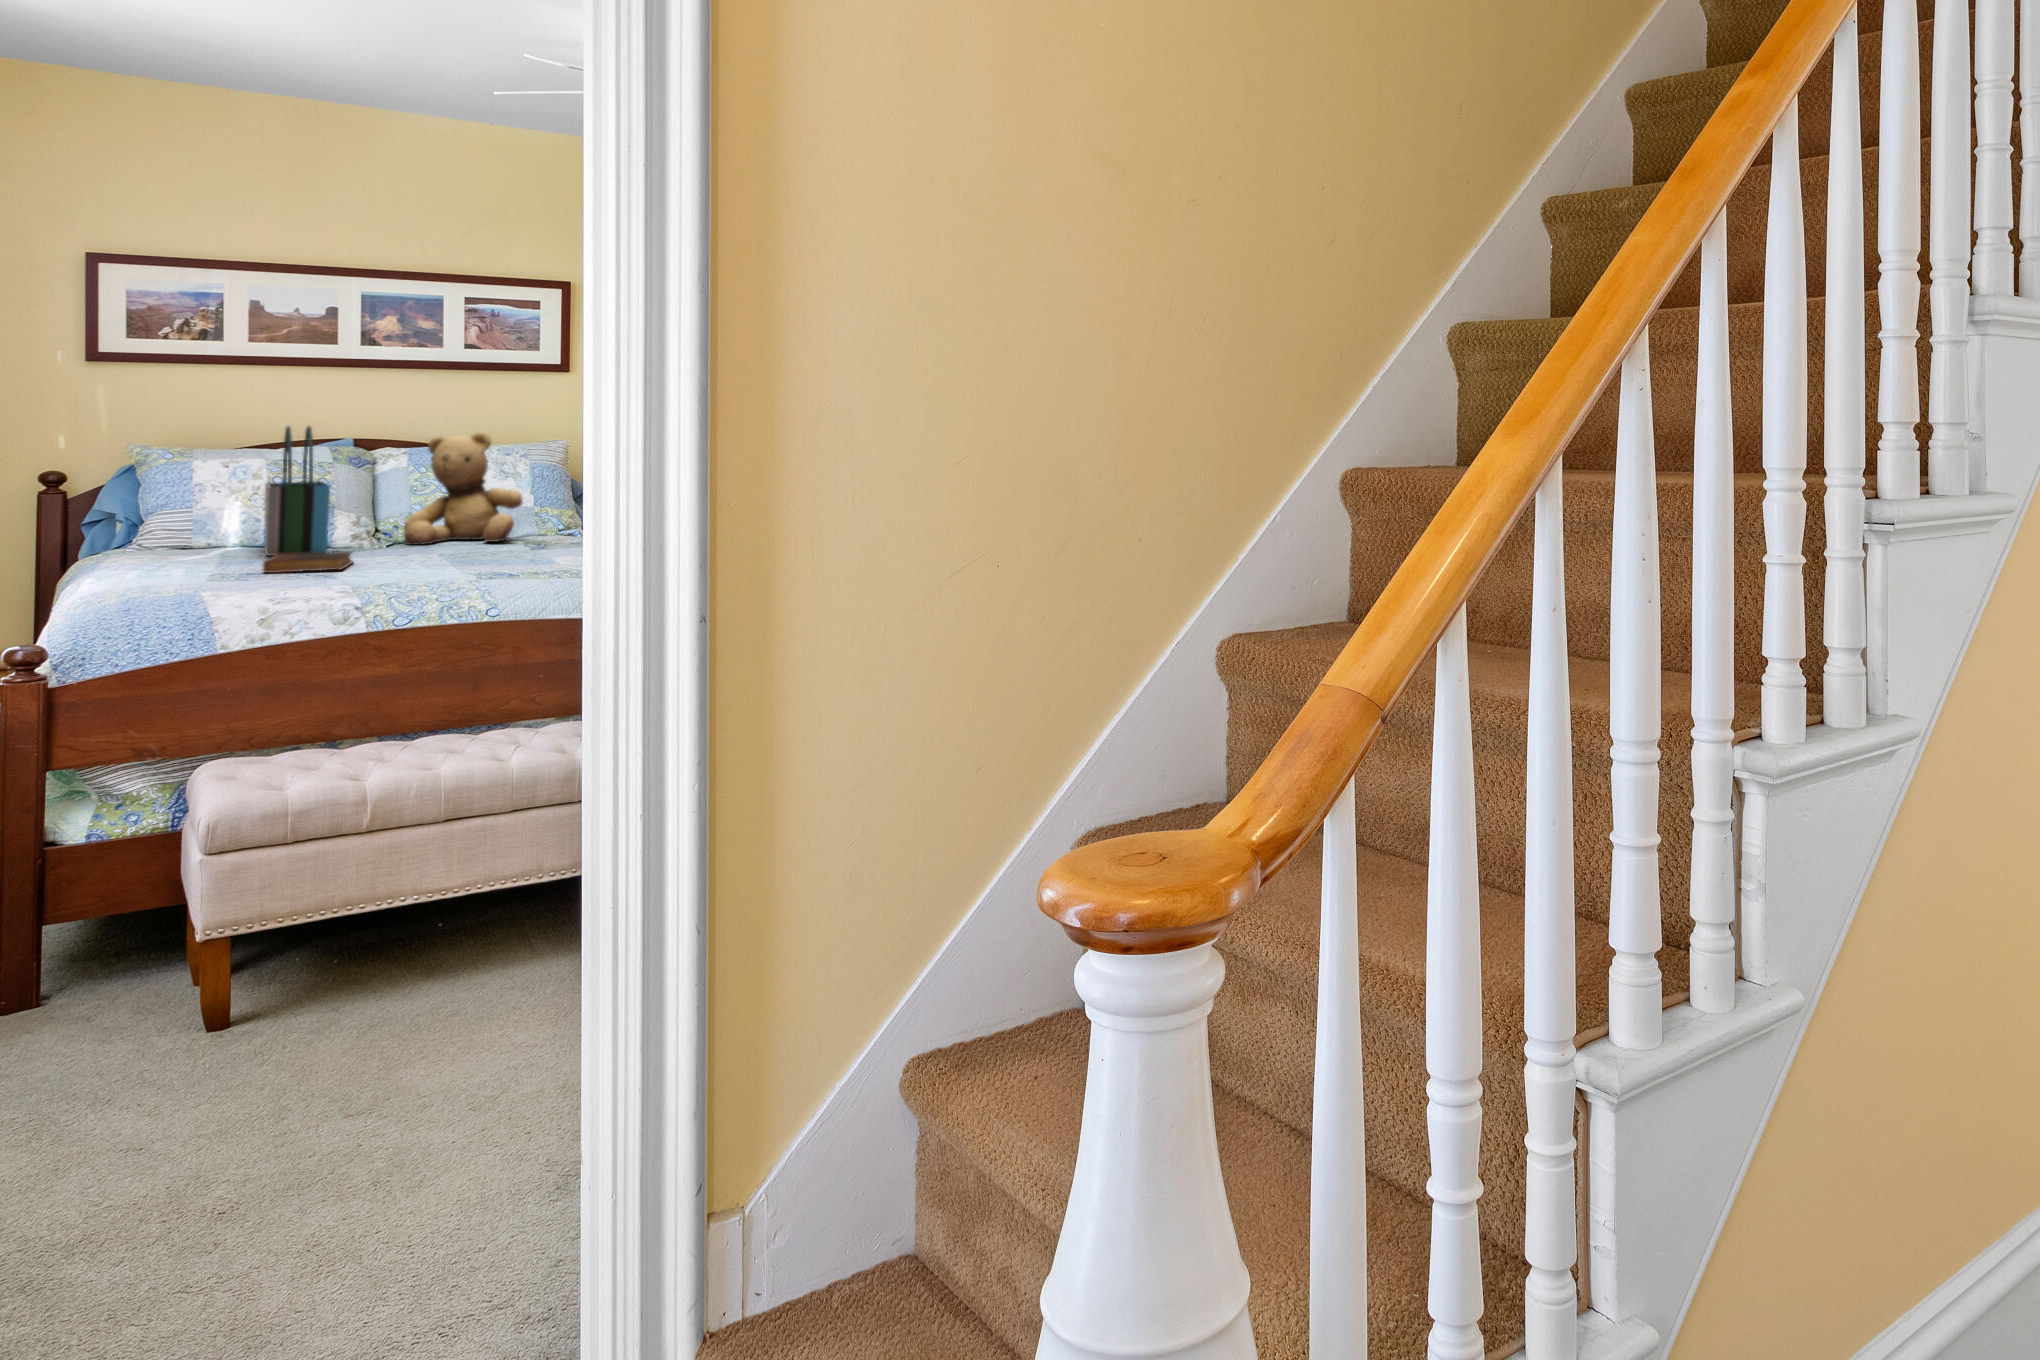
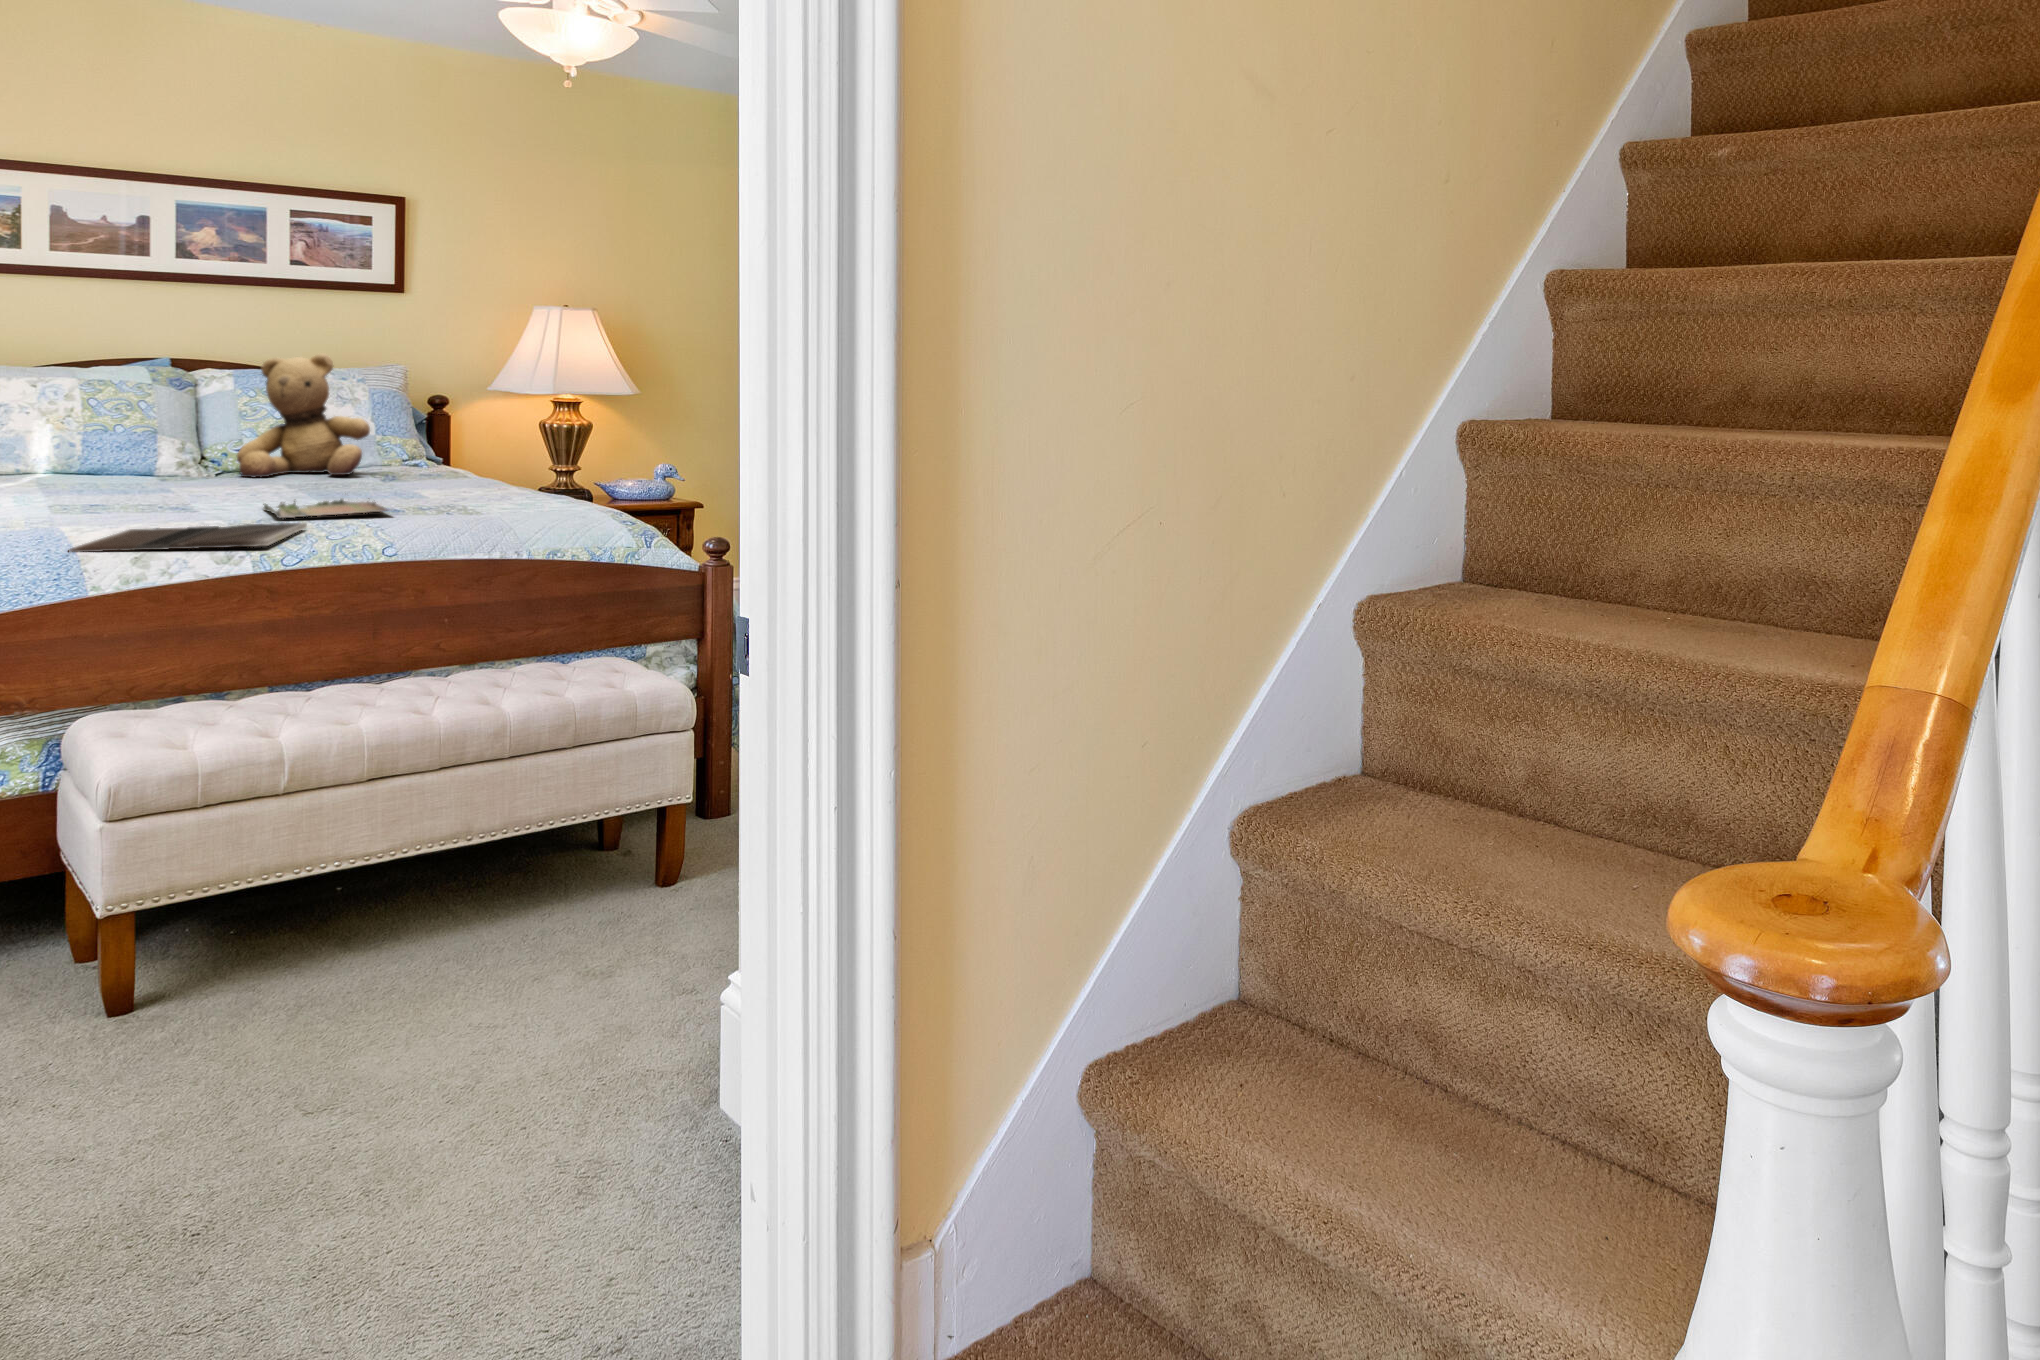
tote bag: present [264,426,330,556] -> none [83,343,165,487]
book: present [263,551,353,573] -> none [101,482,198,506]
tray: none [402,557,513,584] -> present [263,499,387,518]
laptop: none [204,587,427,617] -> present [68,523,307,552]

